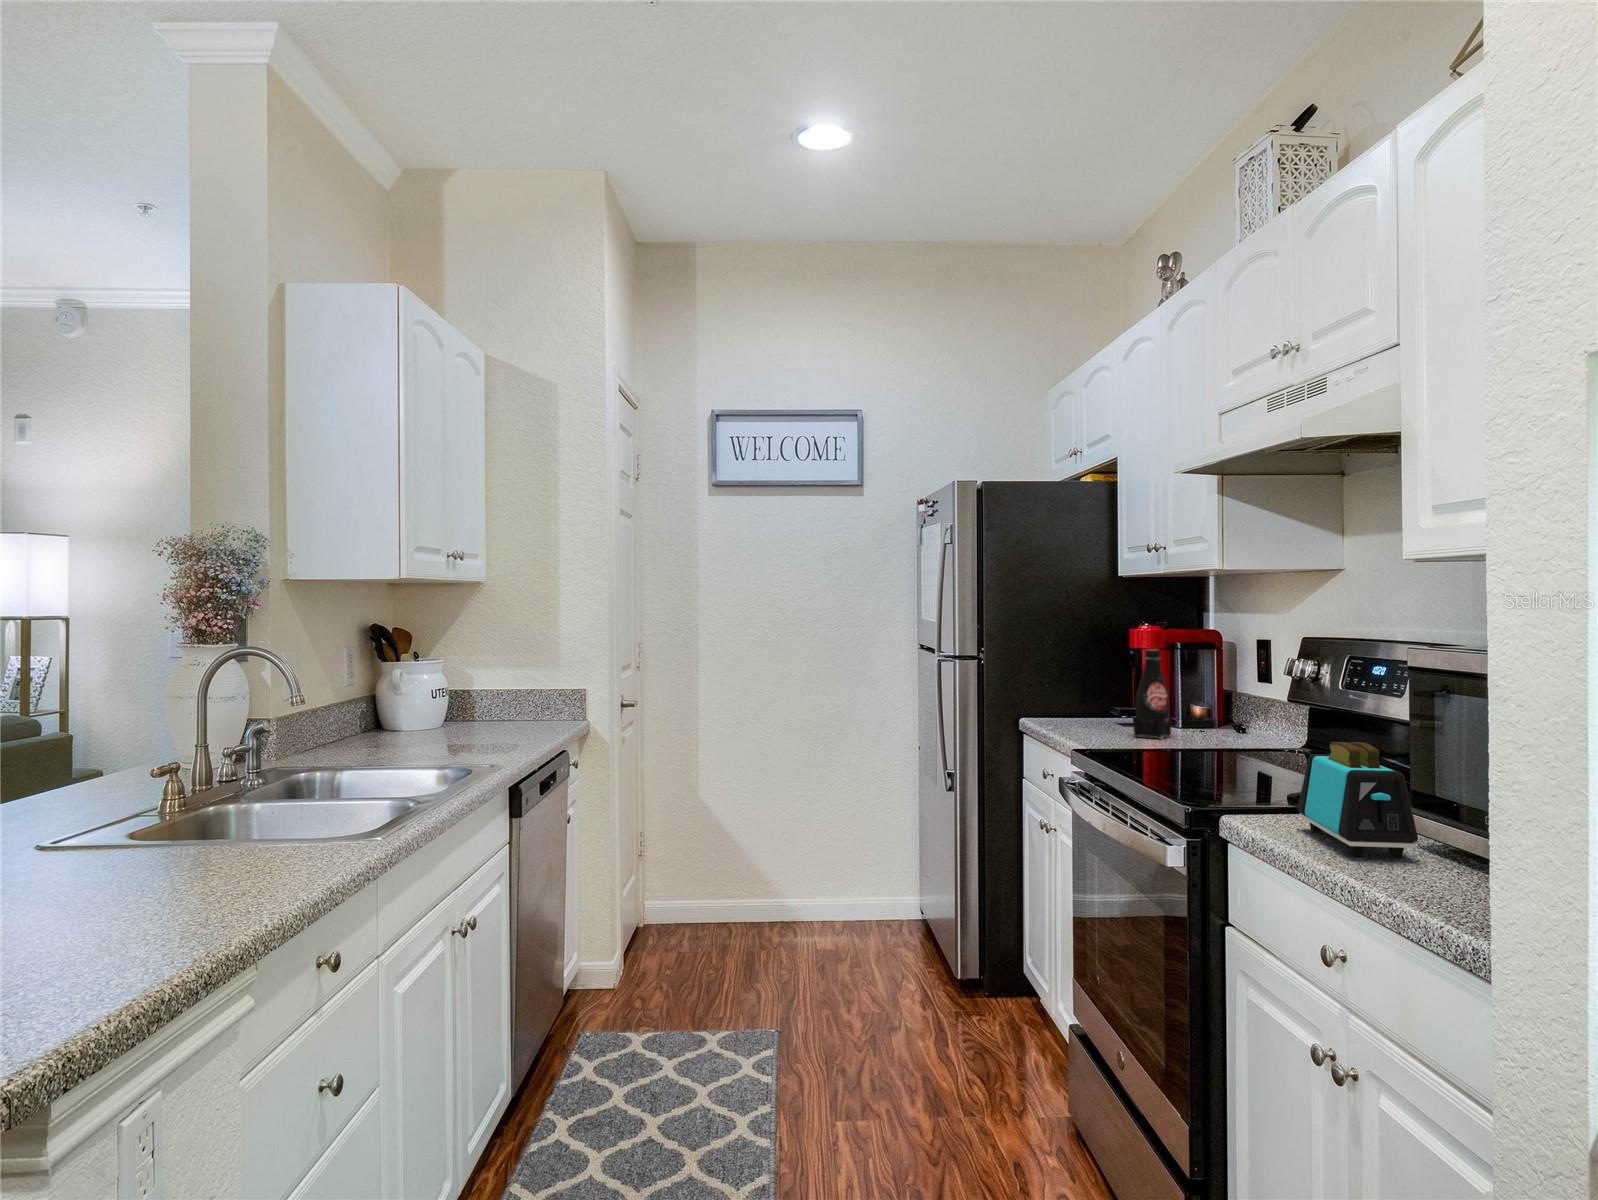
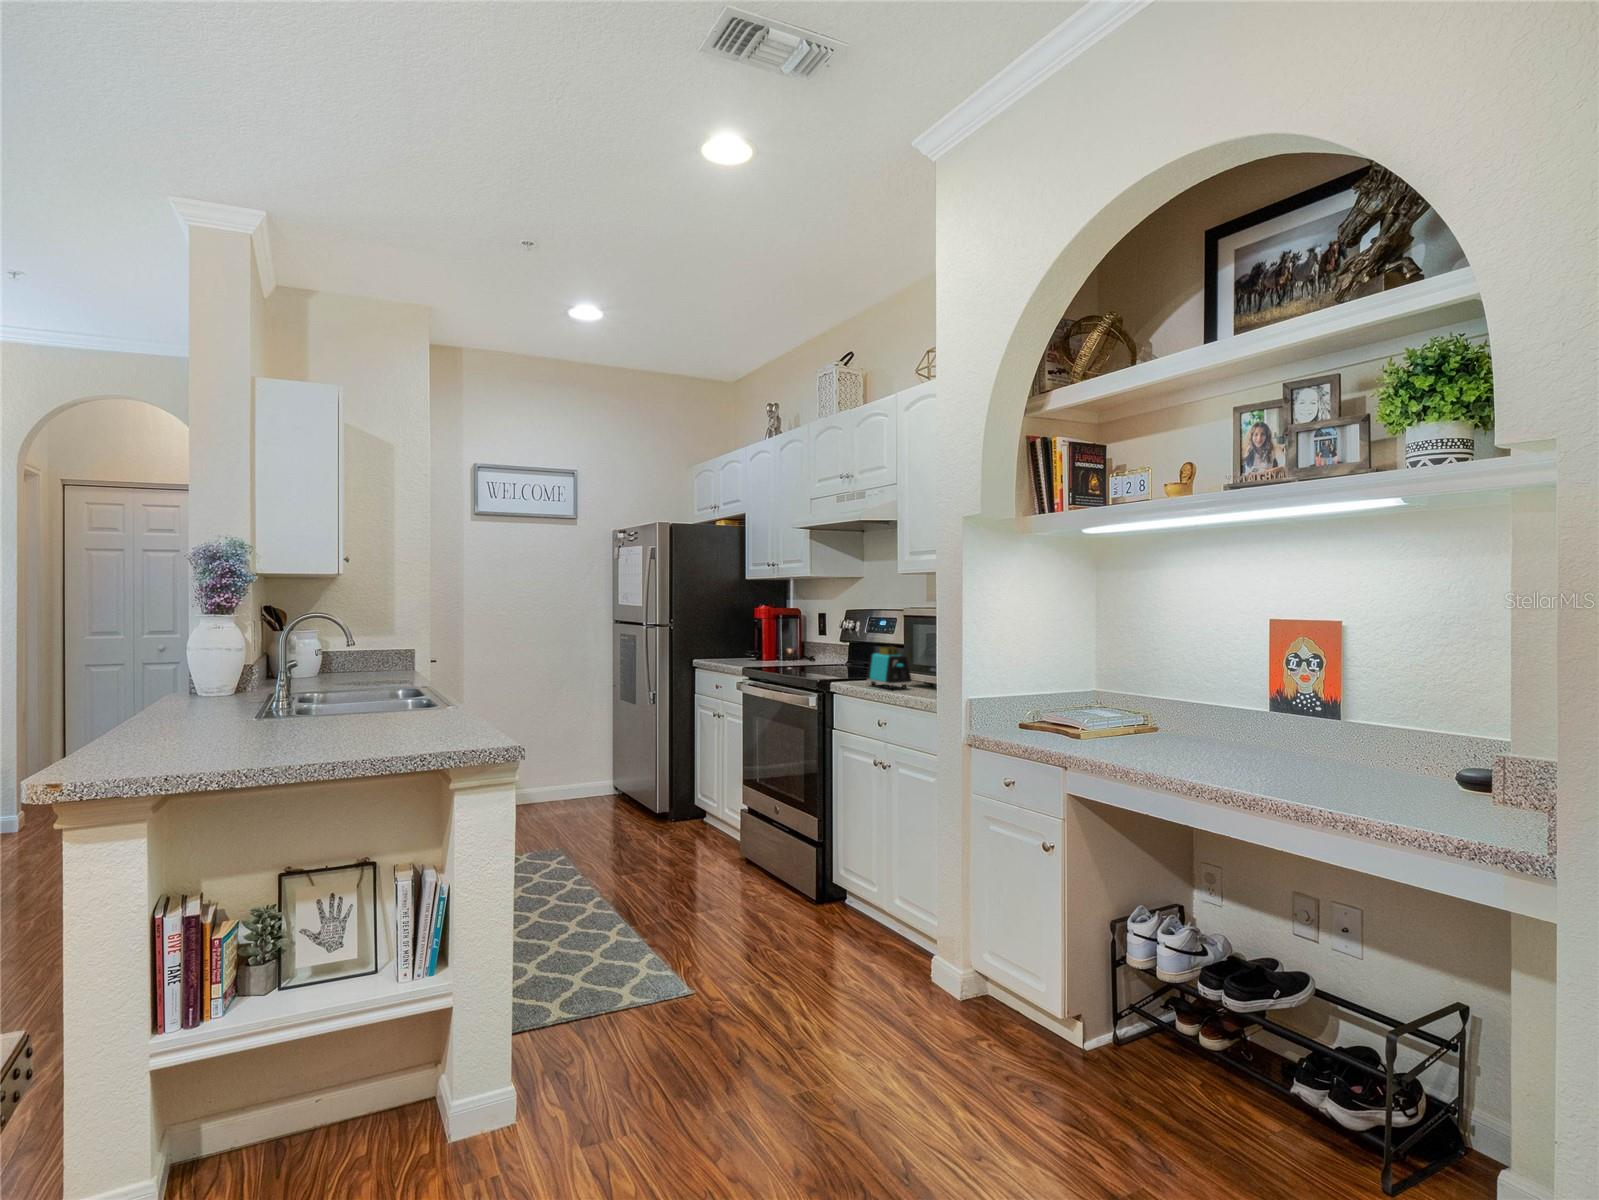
bottle: present [1133,649,1171,739] -> none [766,619,783,665]

